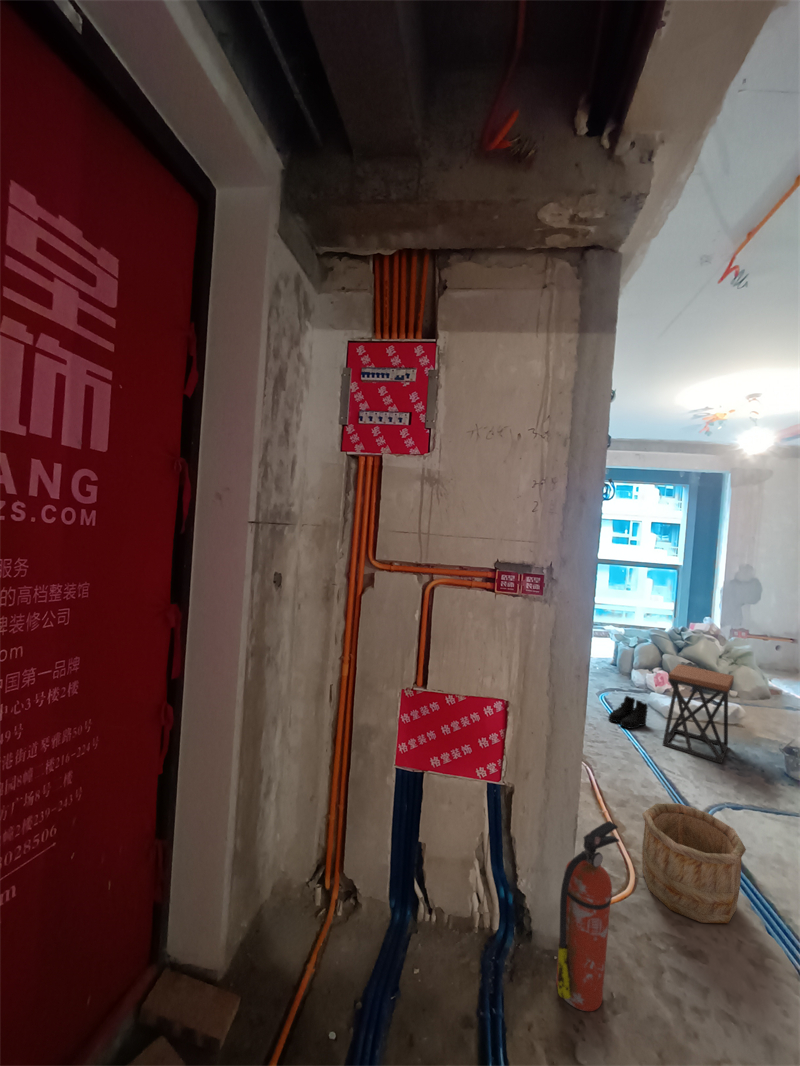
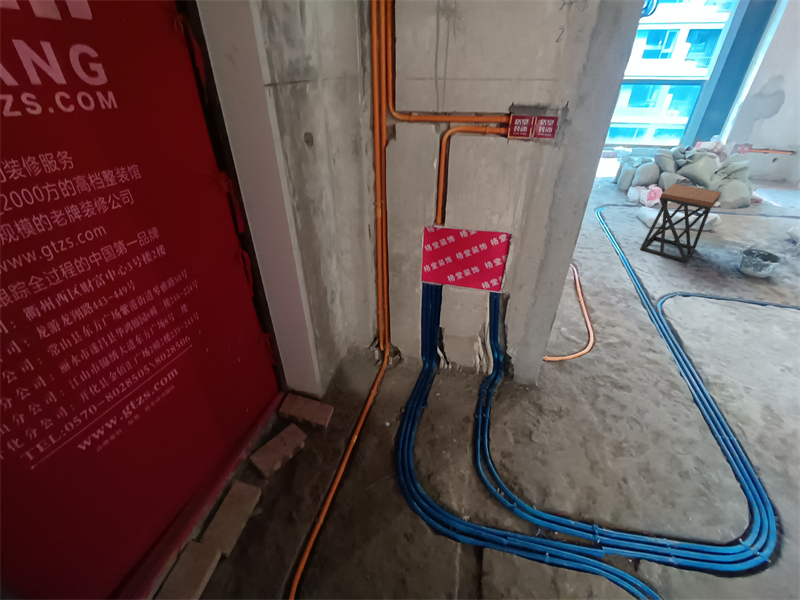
boots: present [609,696,648,729] -> none [600,211,636,238]
wooden bucket: present [642,803,746,923] -> none [600,296,682,368]
fire extinguisher: present [556,821,619,1011] -> none [527,316,586,414]

